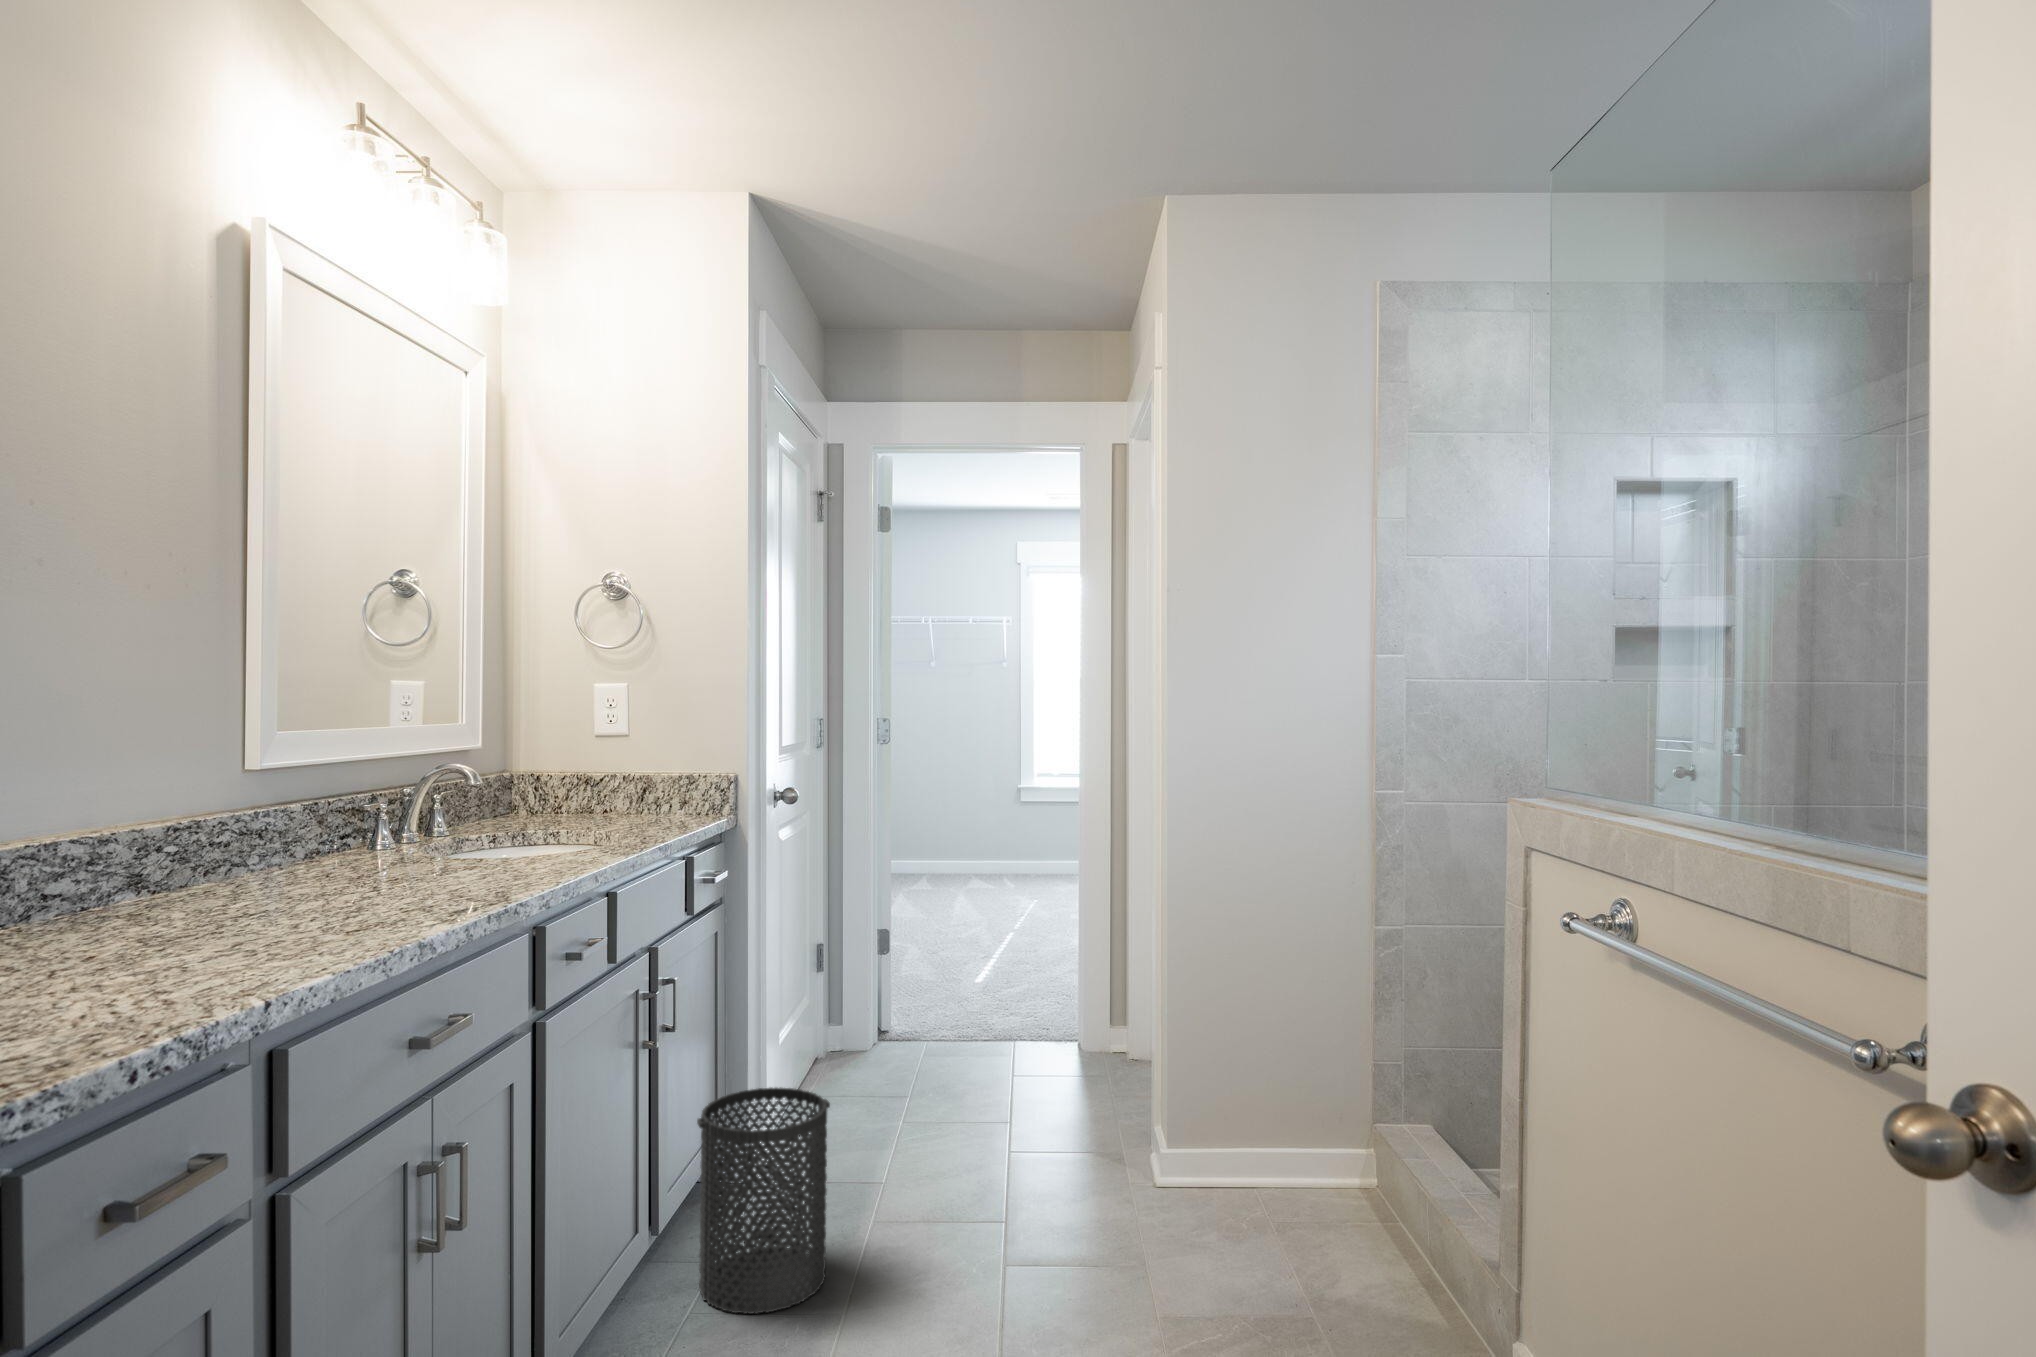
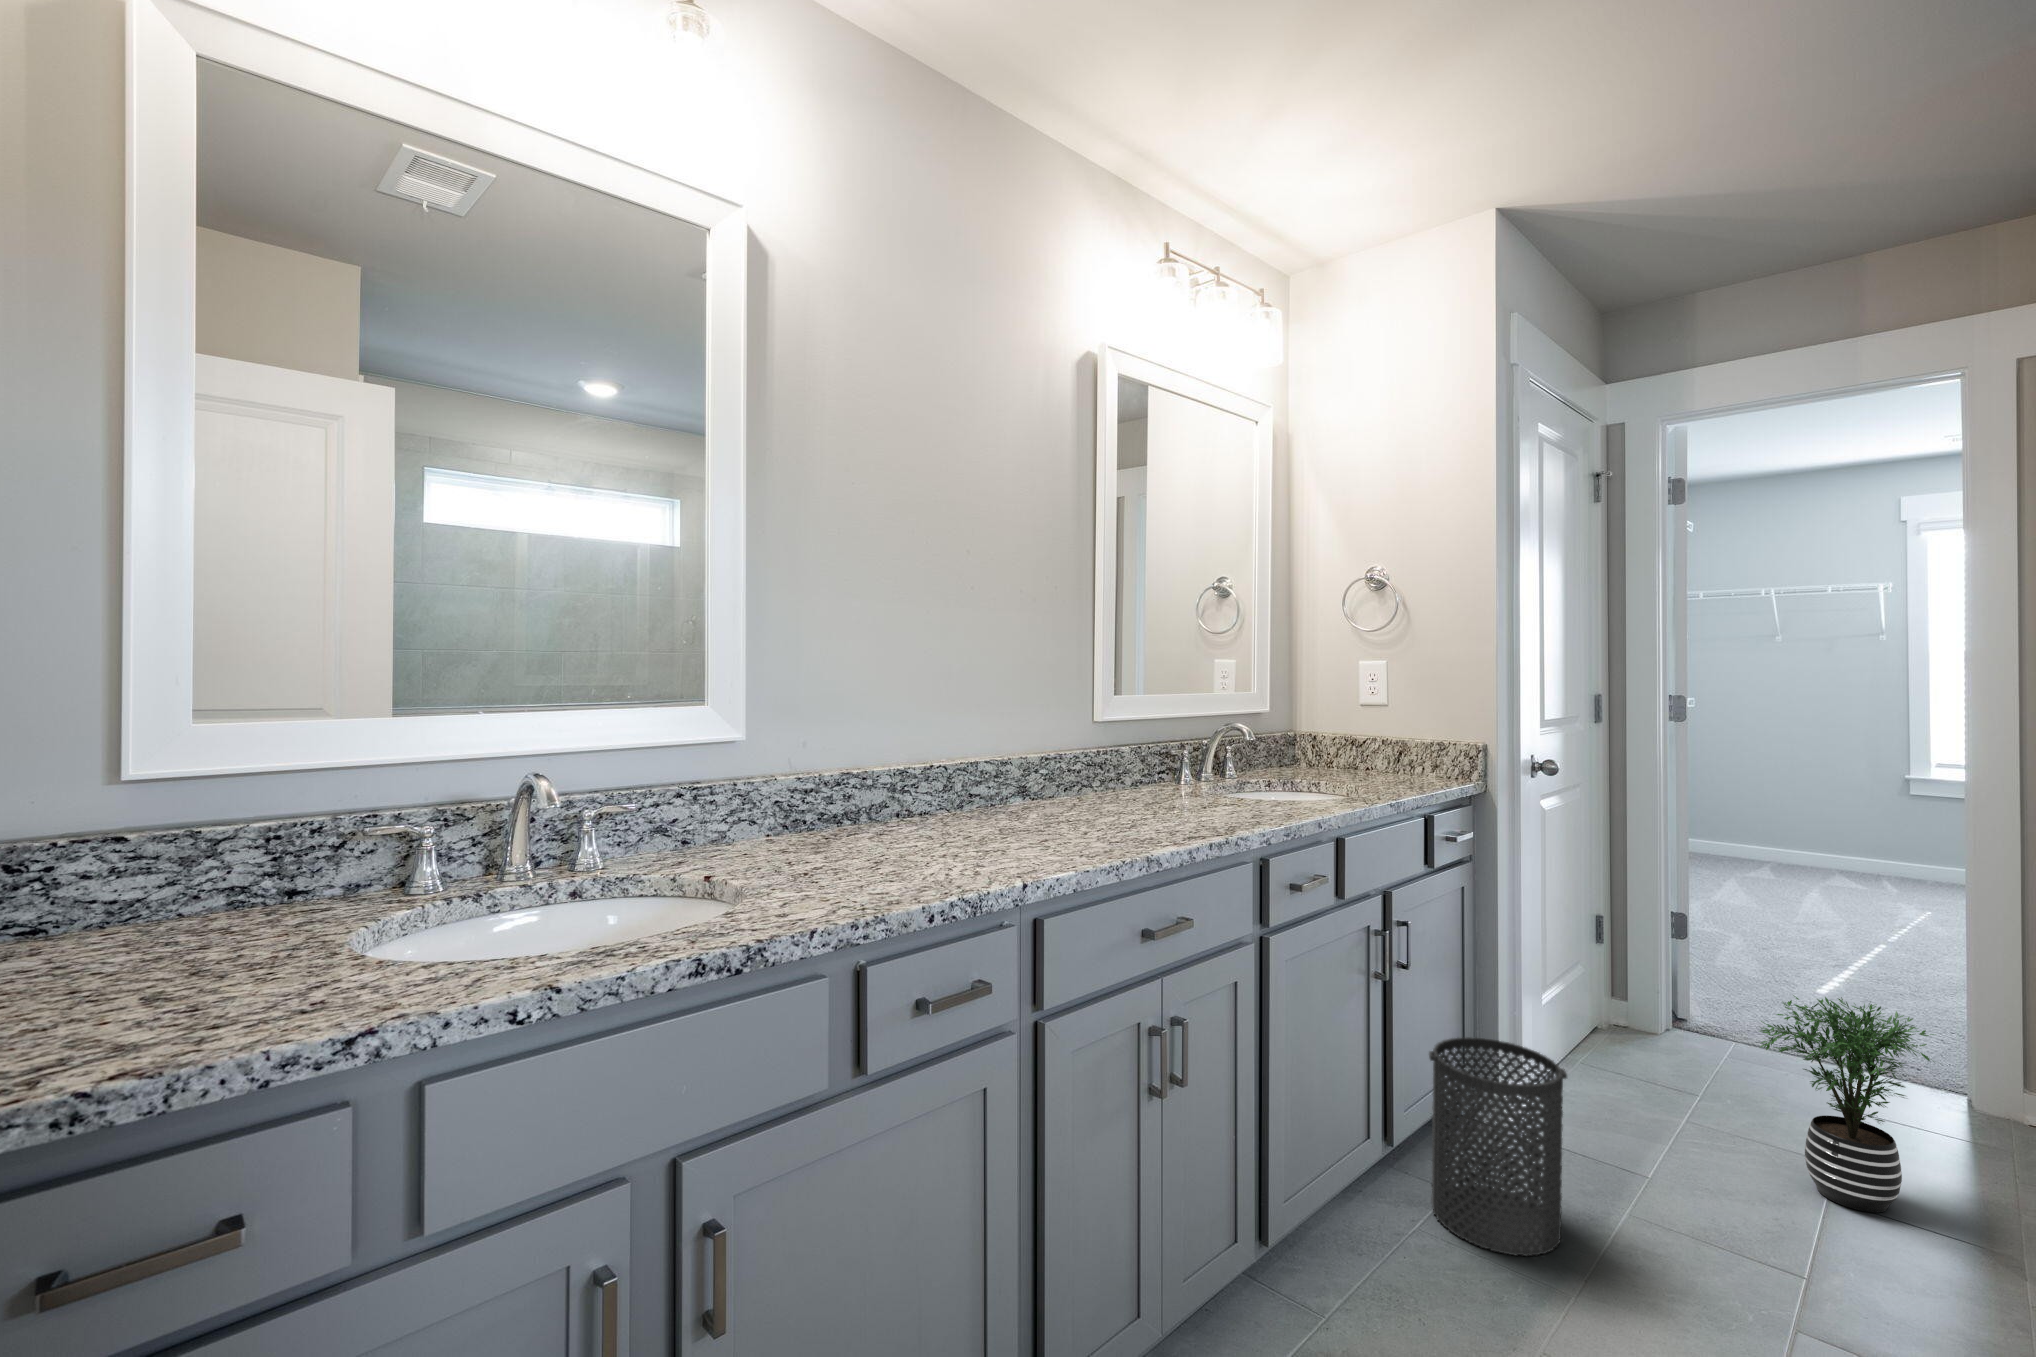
potted plant: none [960,975,1082,1158] -> present [1760,995,1934,1213]

